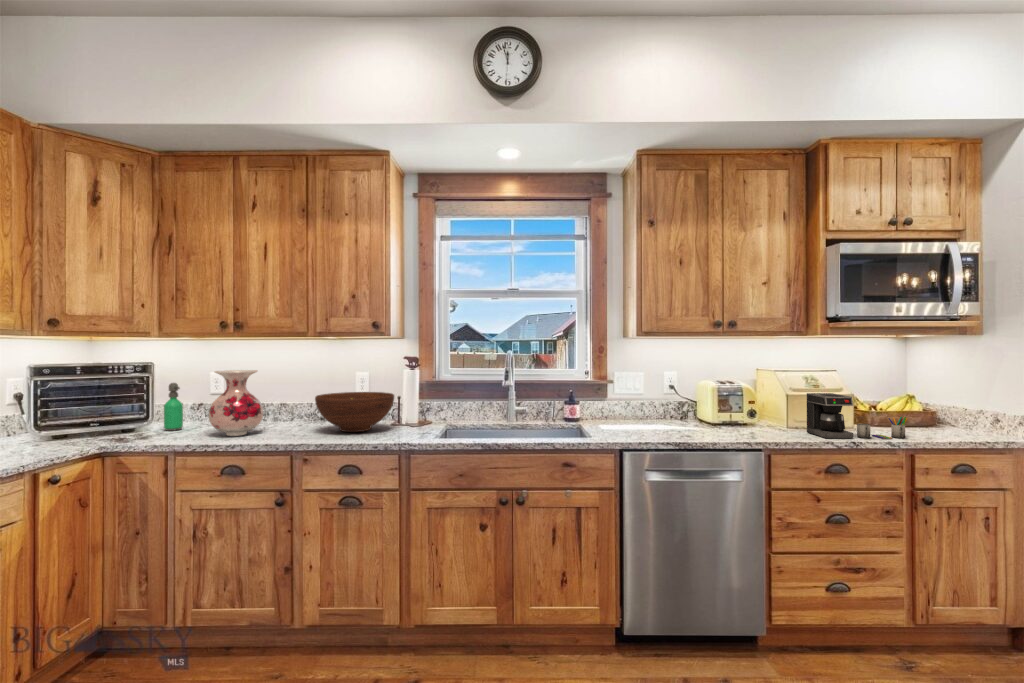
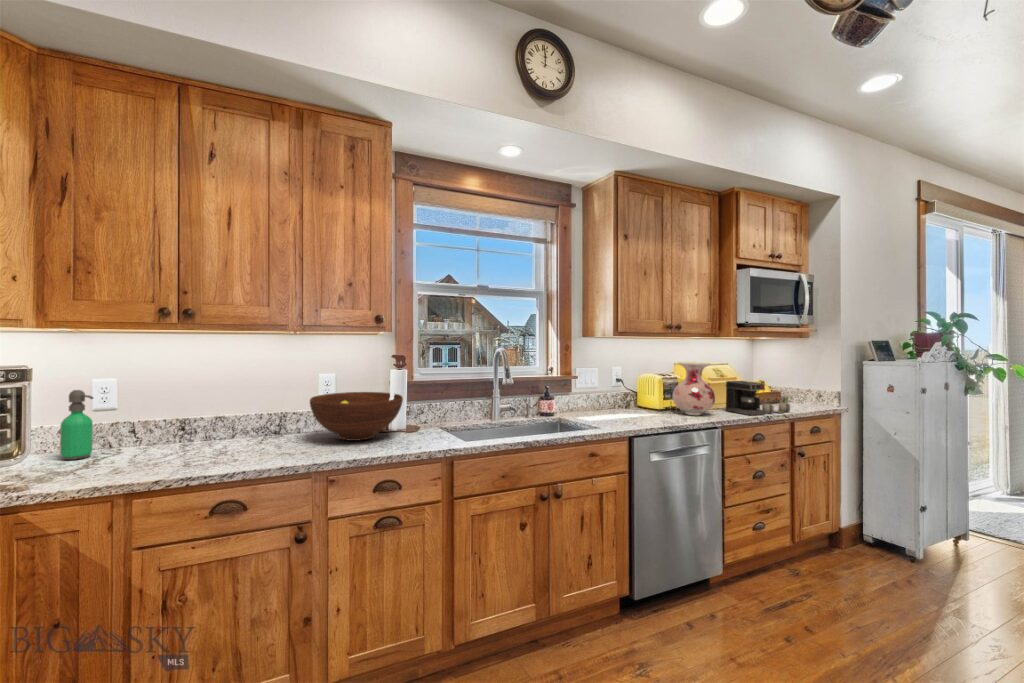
vase: present [209,370,263,436] -> present [673,362,715,415]

